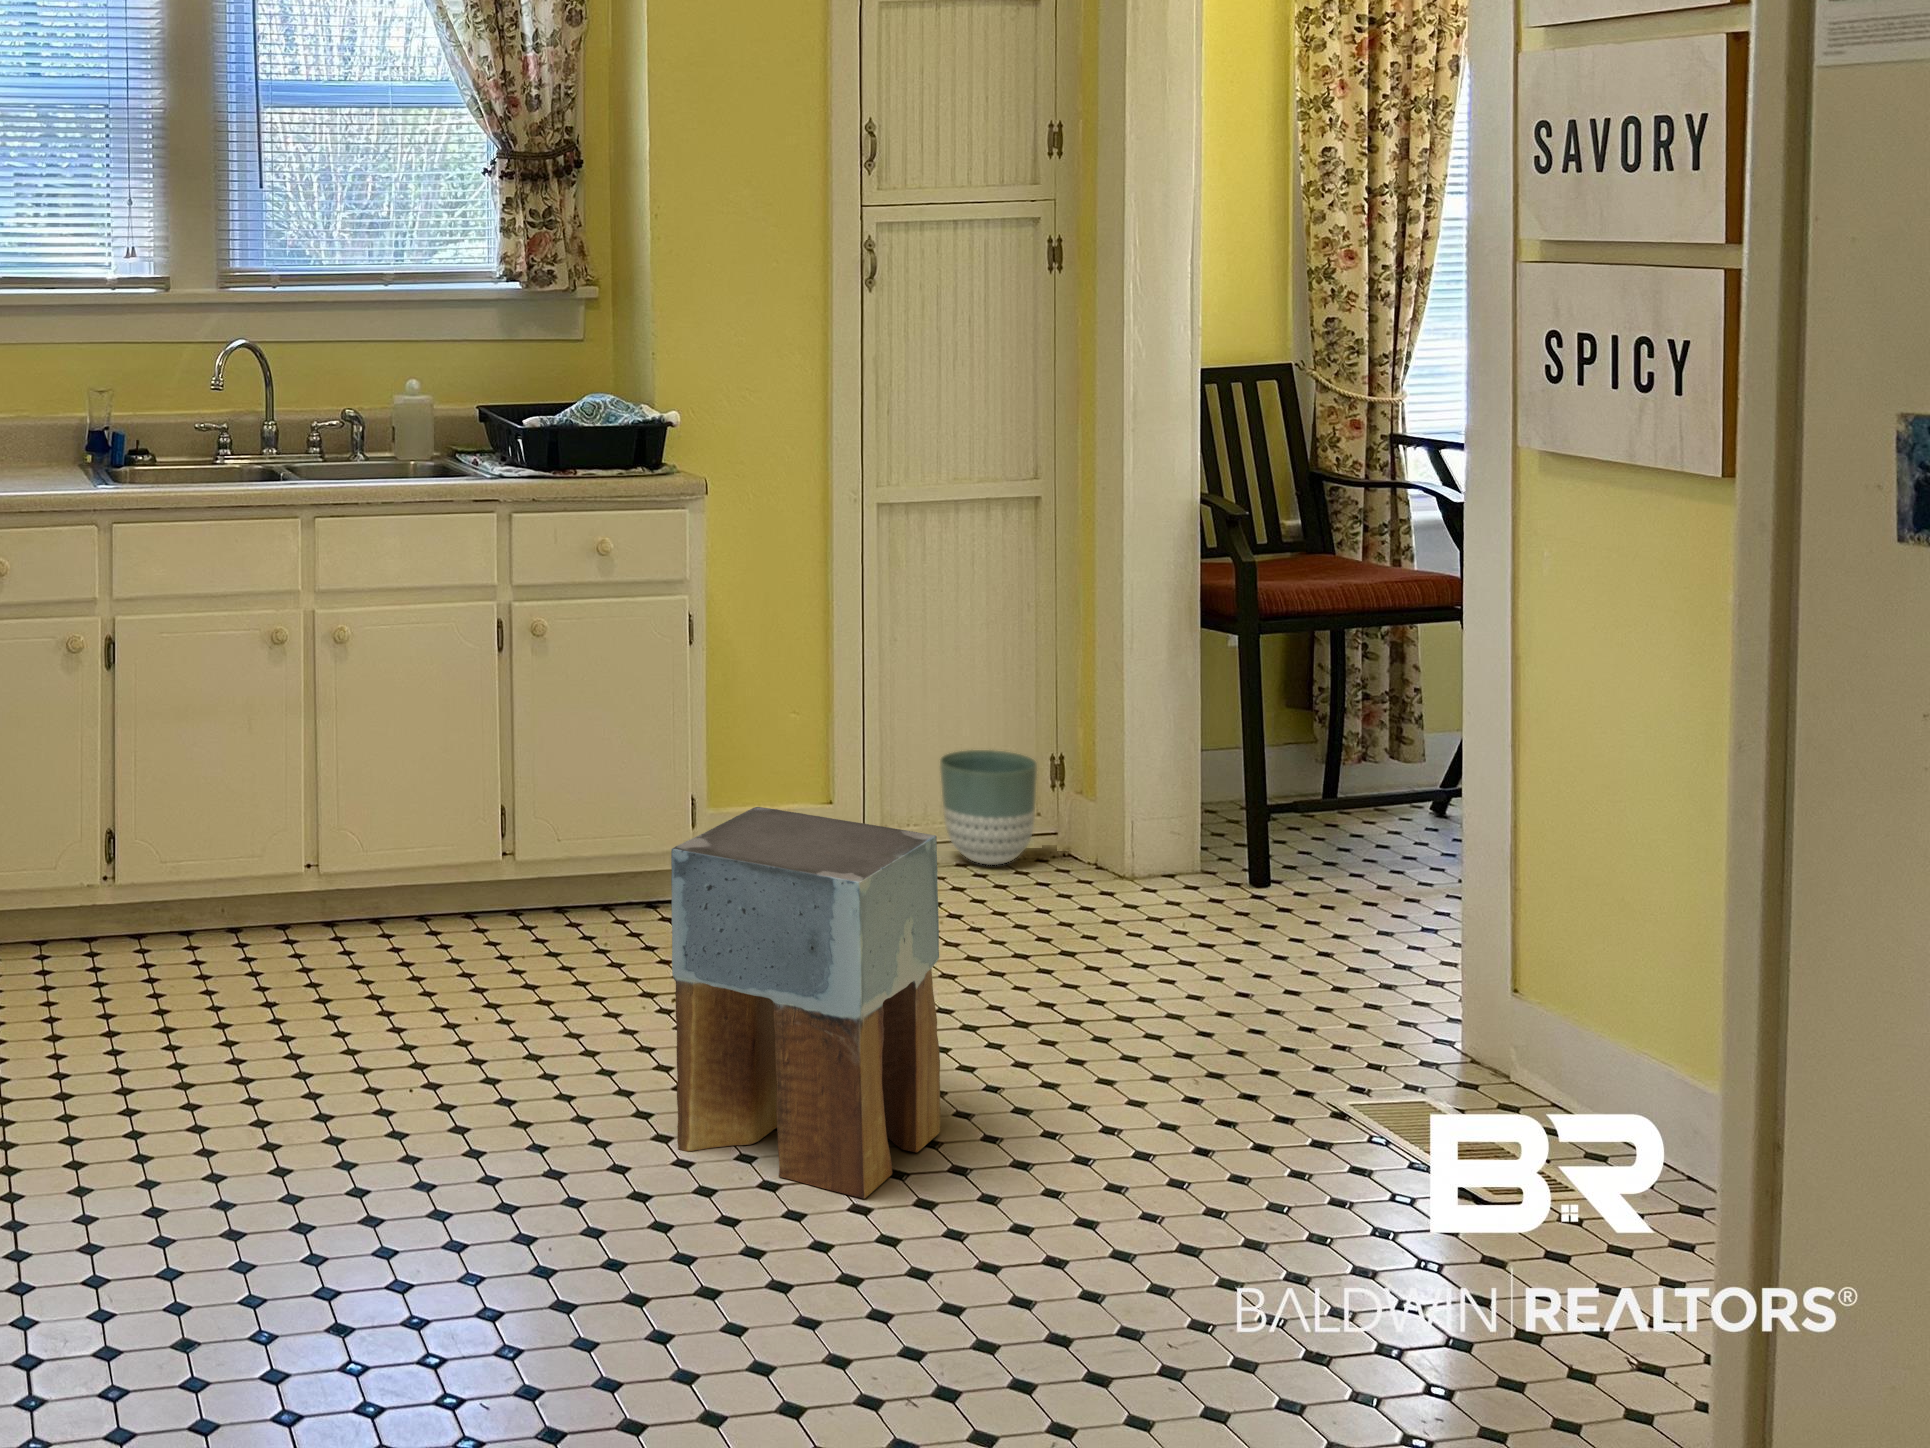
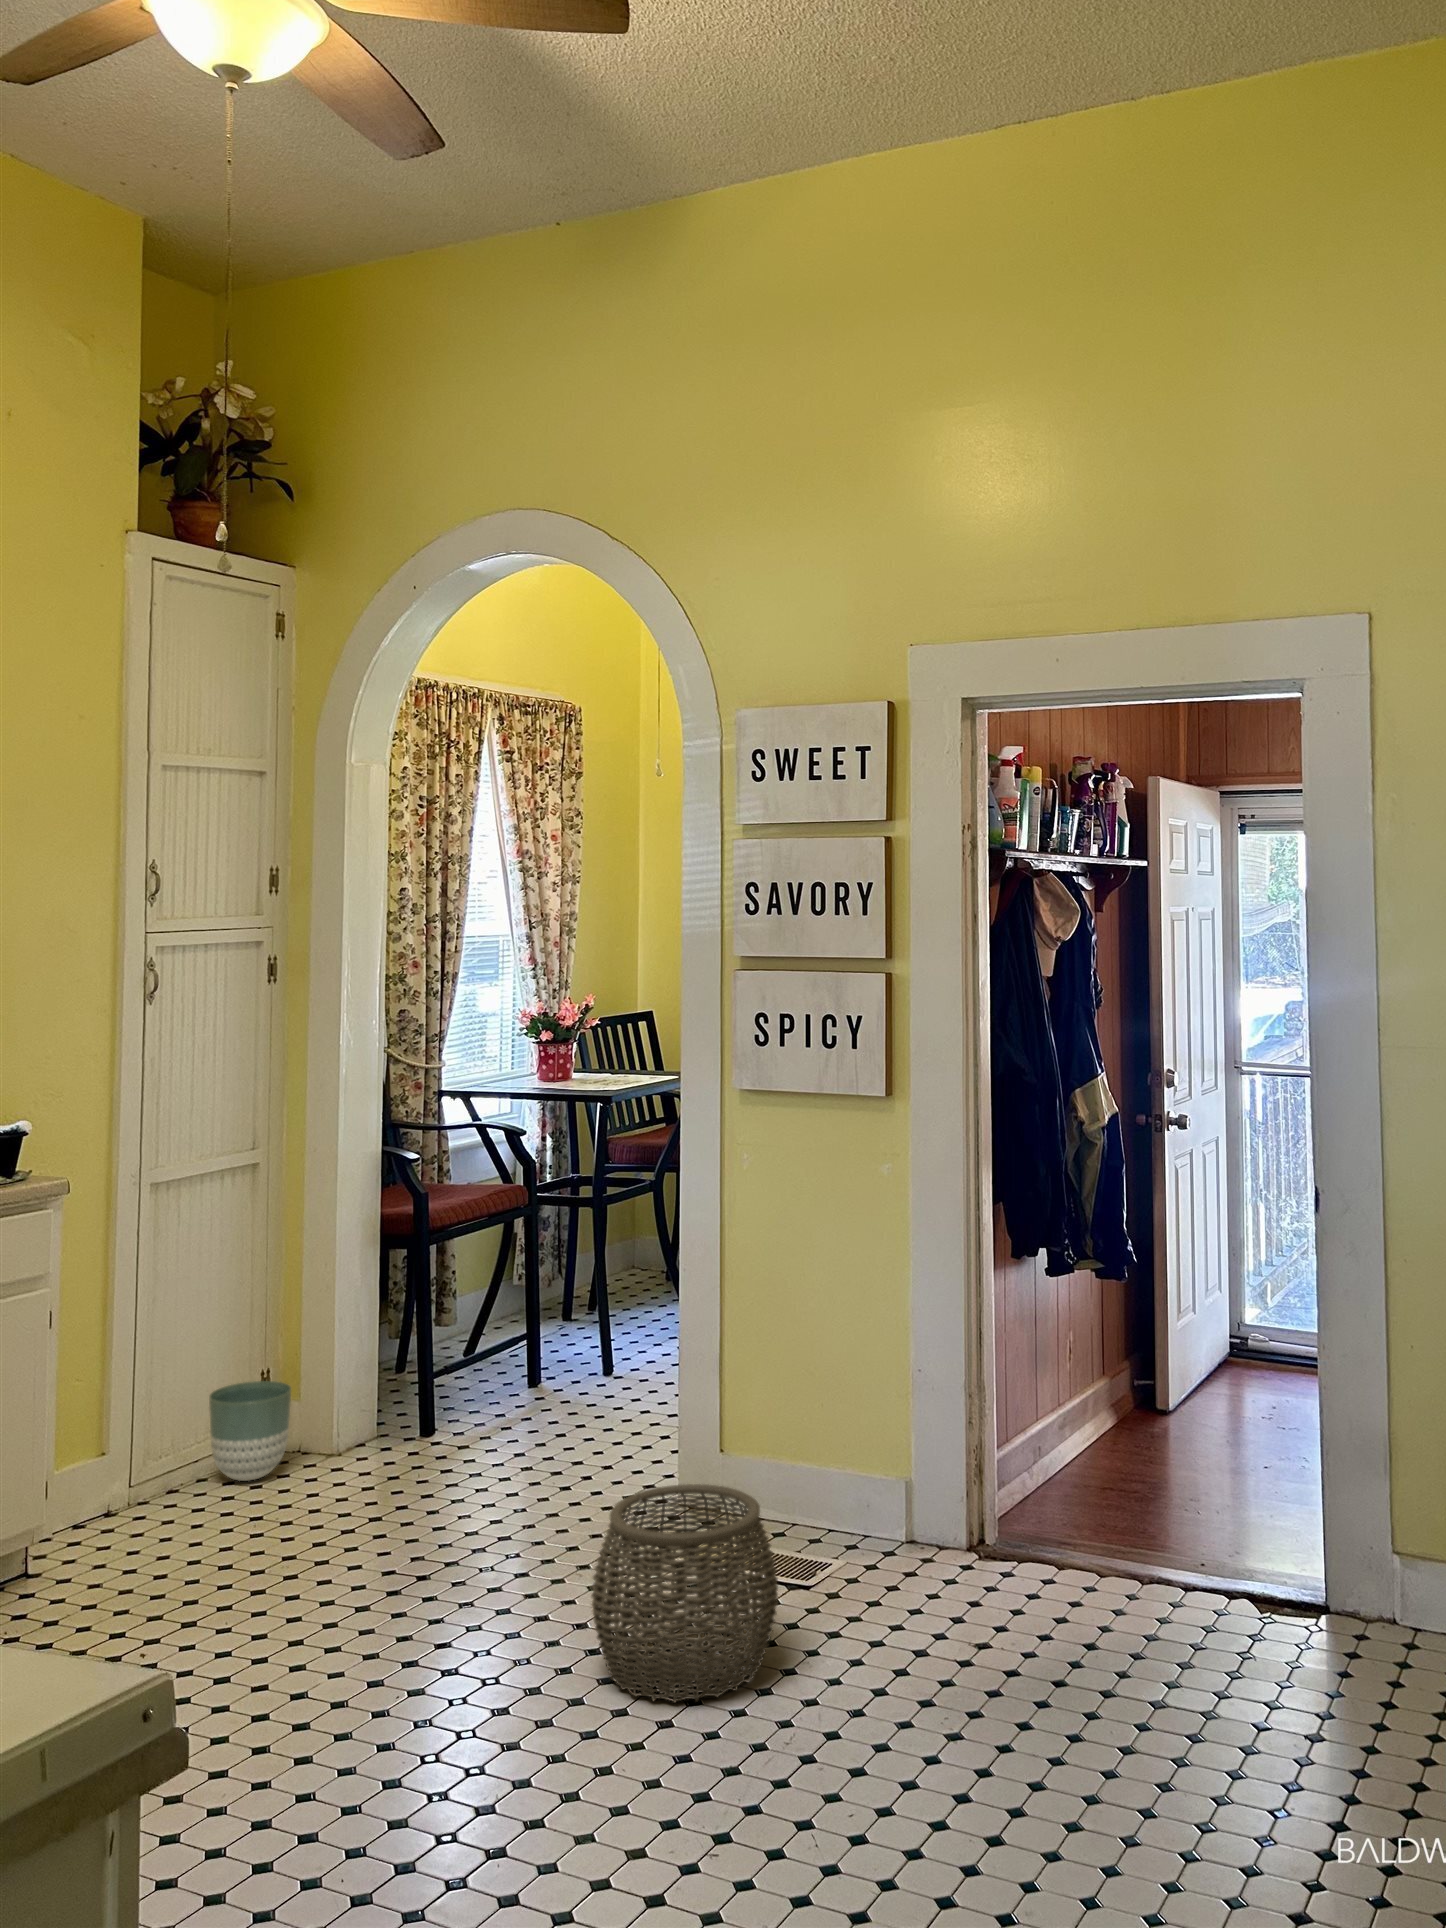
stool: present [671,807,941,1198] -> none [289,1436,475,1778]
woven basket: none [1068,969,1343,1263] -> present [591,1484,778,1702]

